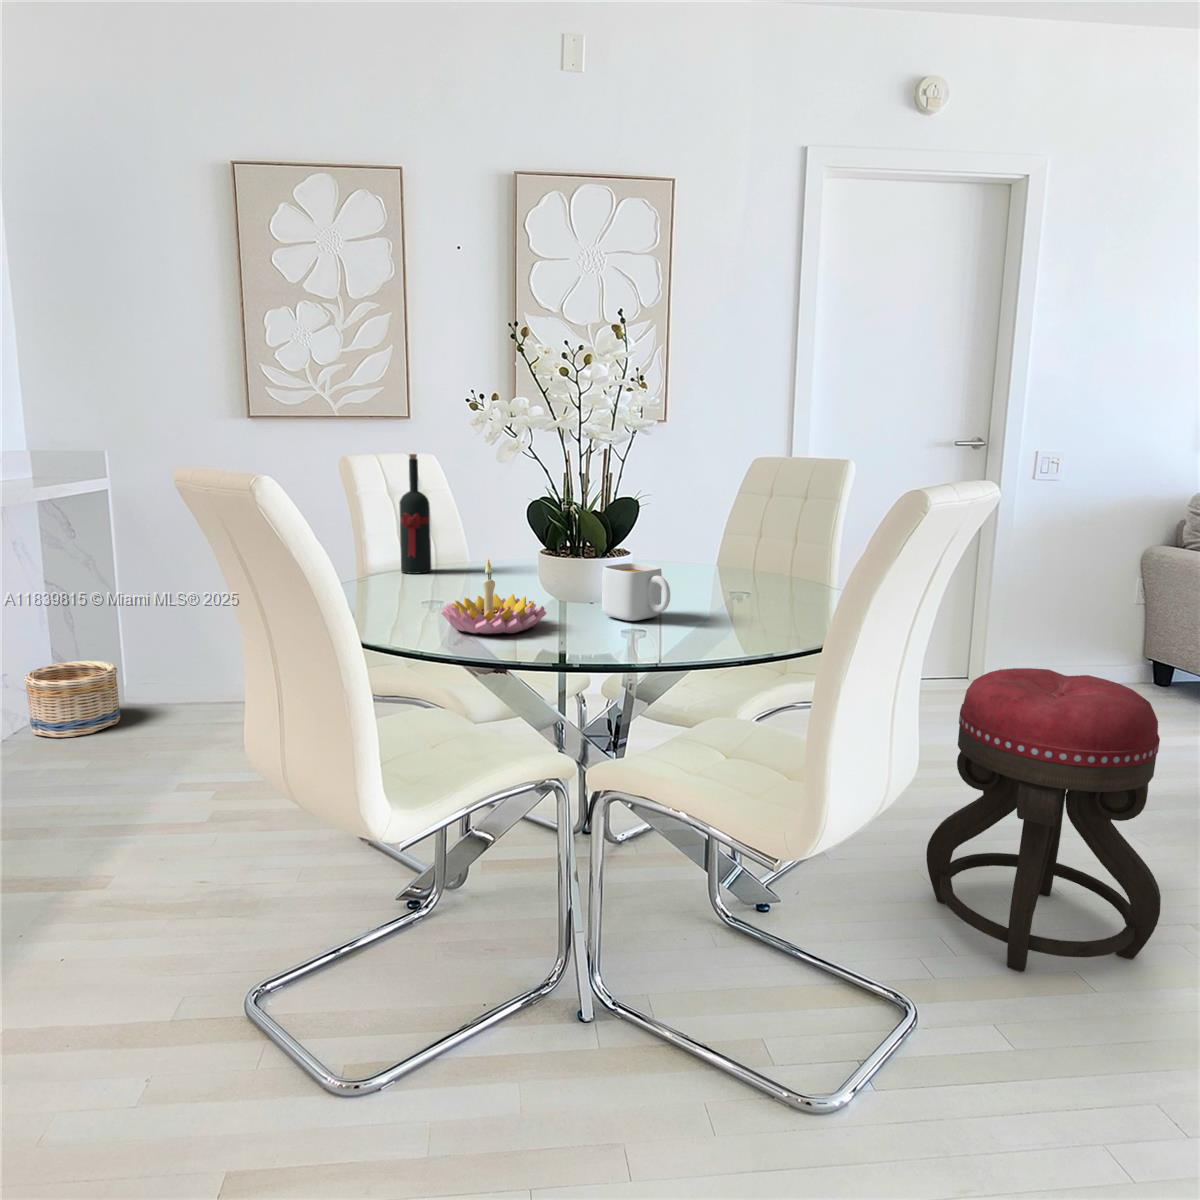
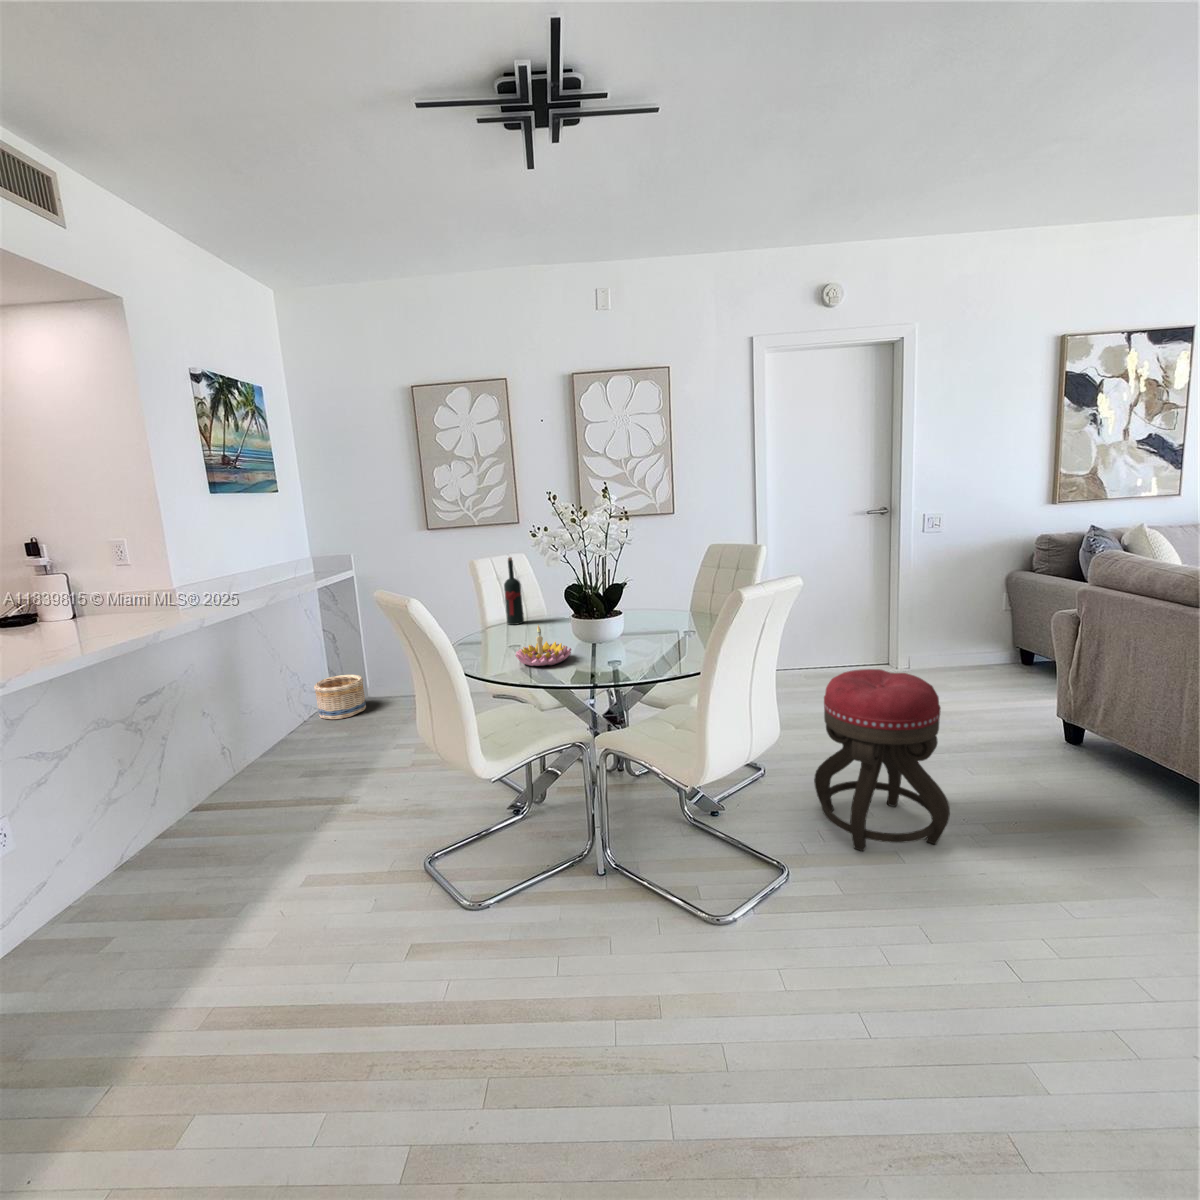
mug: present [602,563,670,621] -> none [605,620,640,654]

